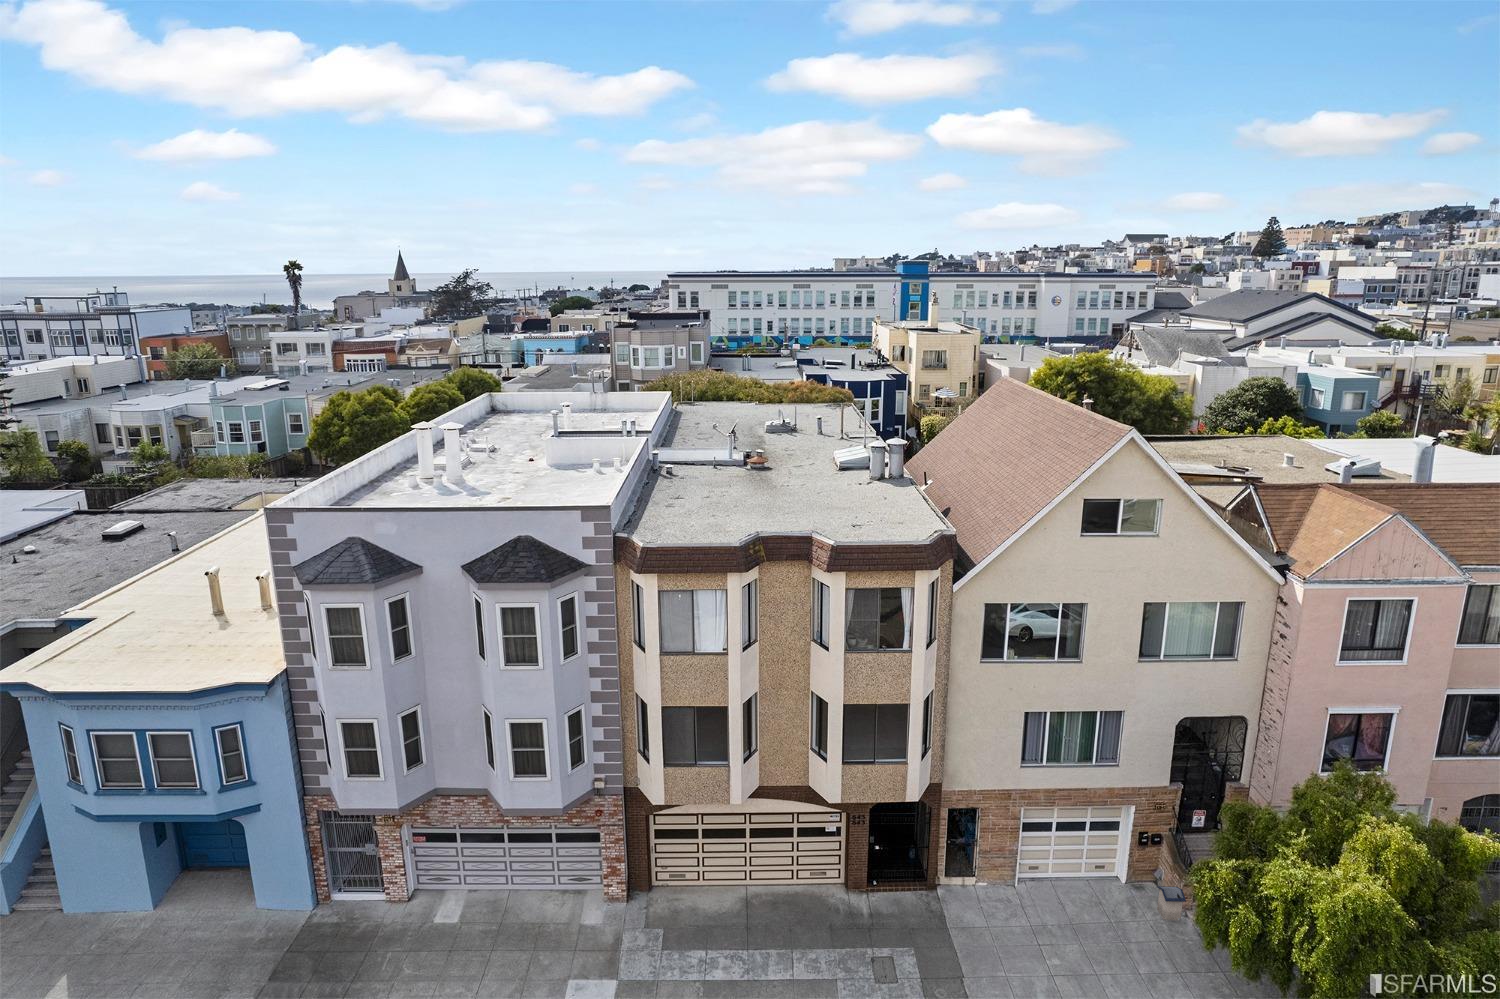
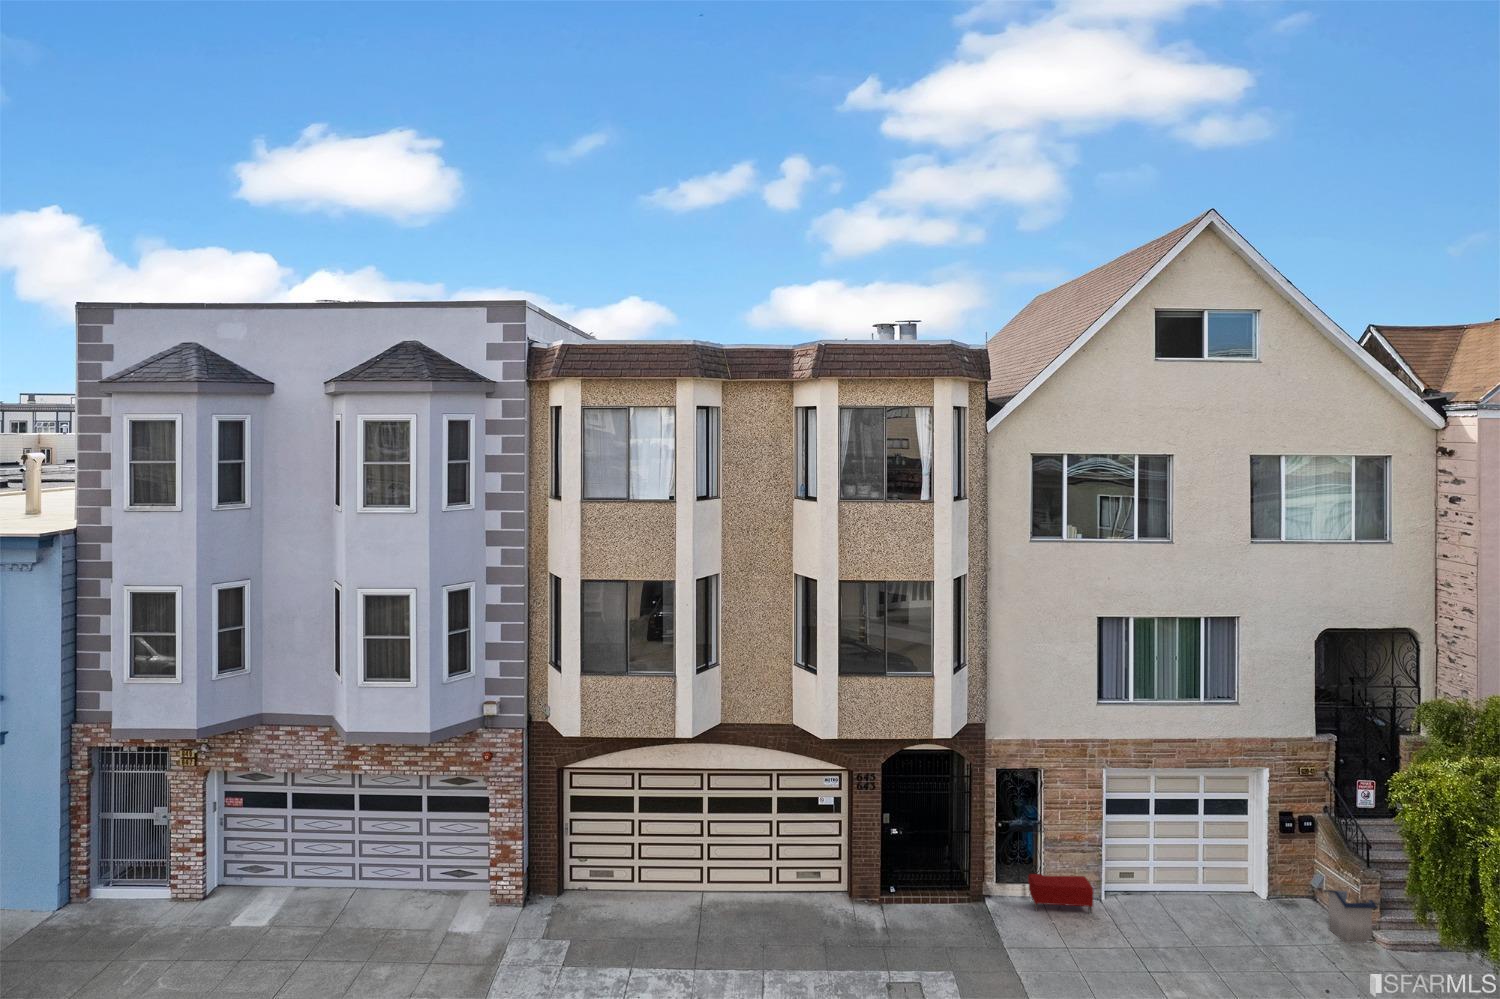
bench: none [966,872,1008,900] -> present [1028,874,1093,914]

